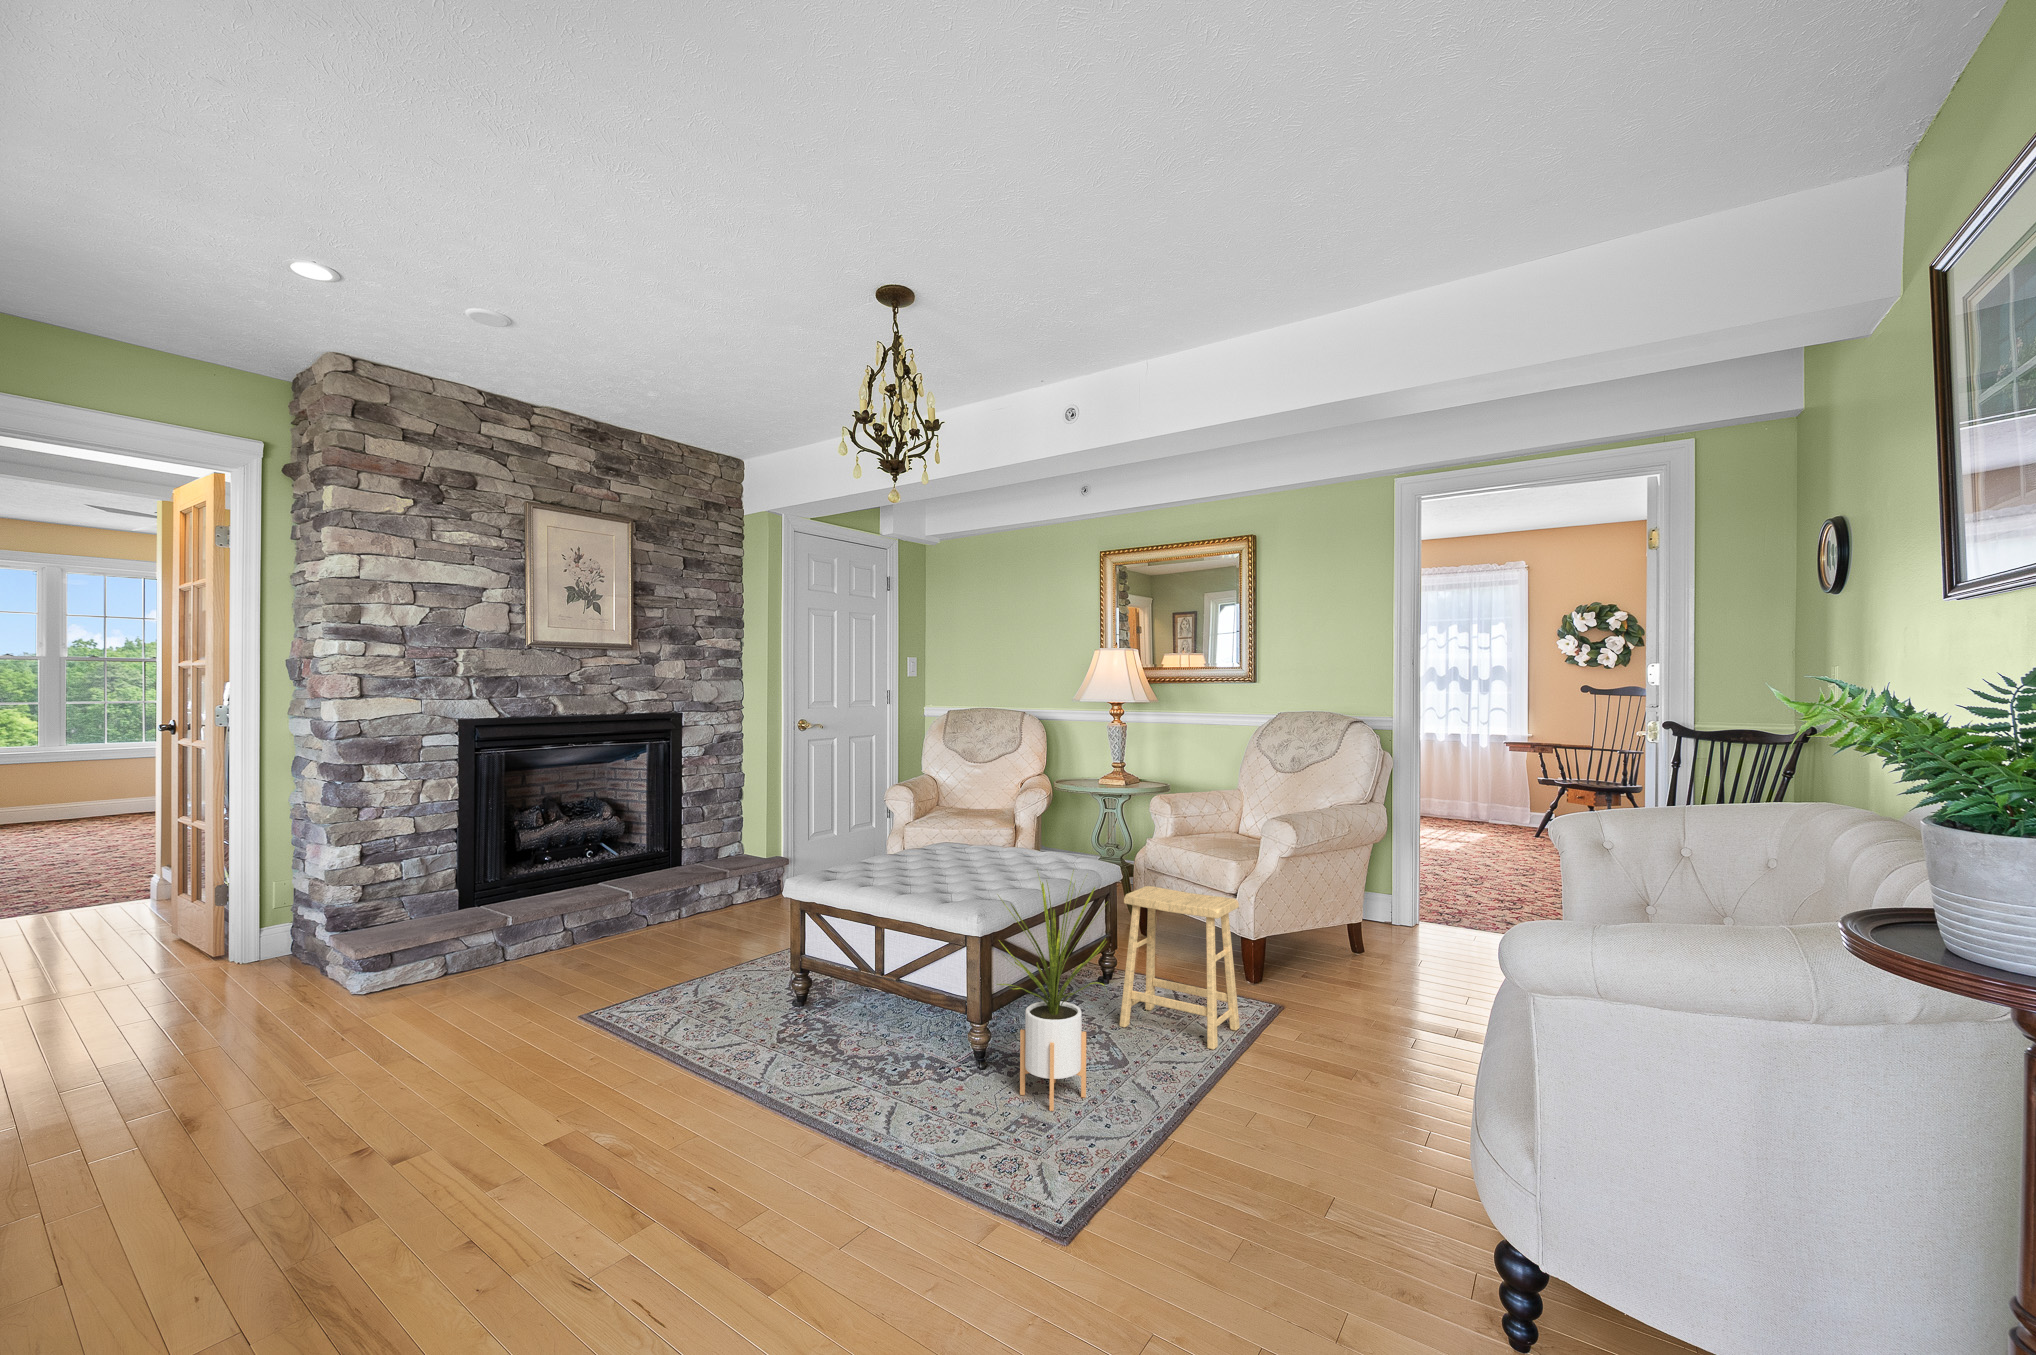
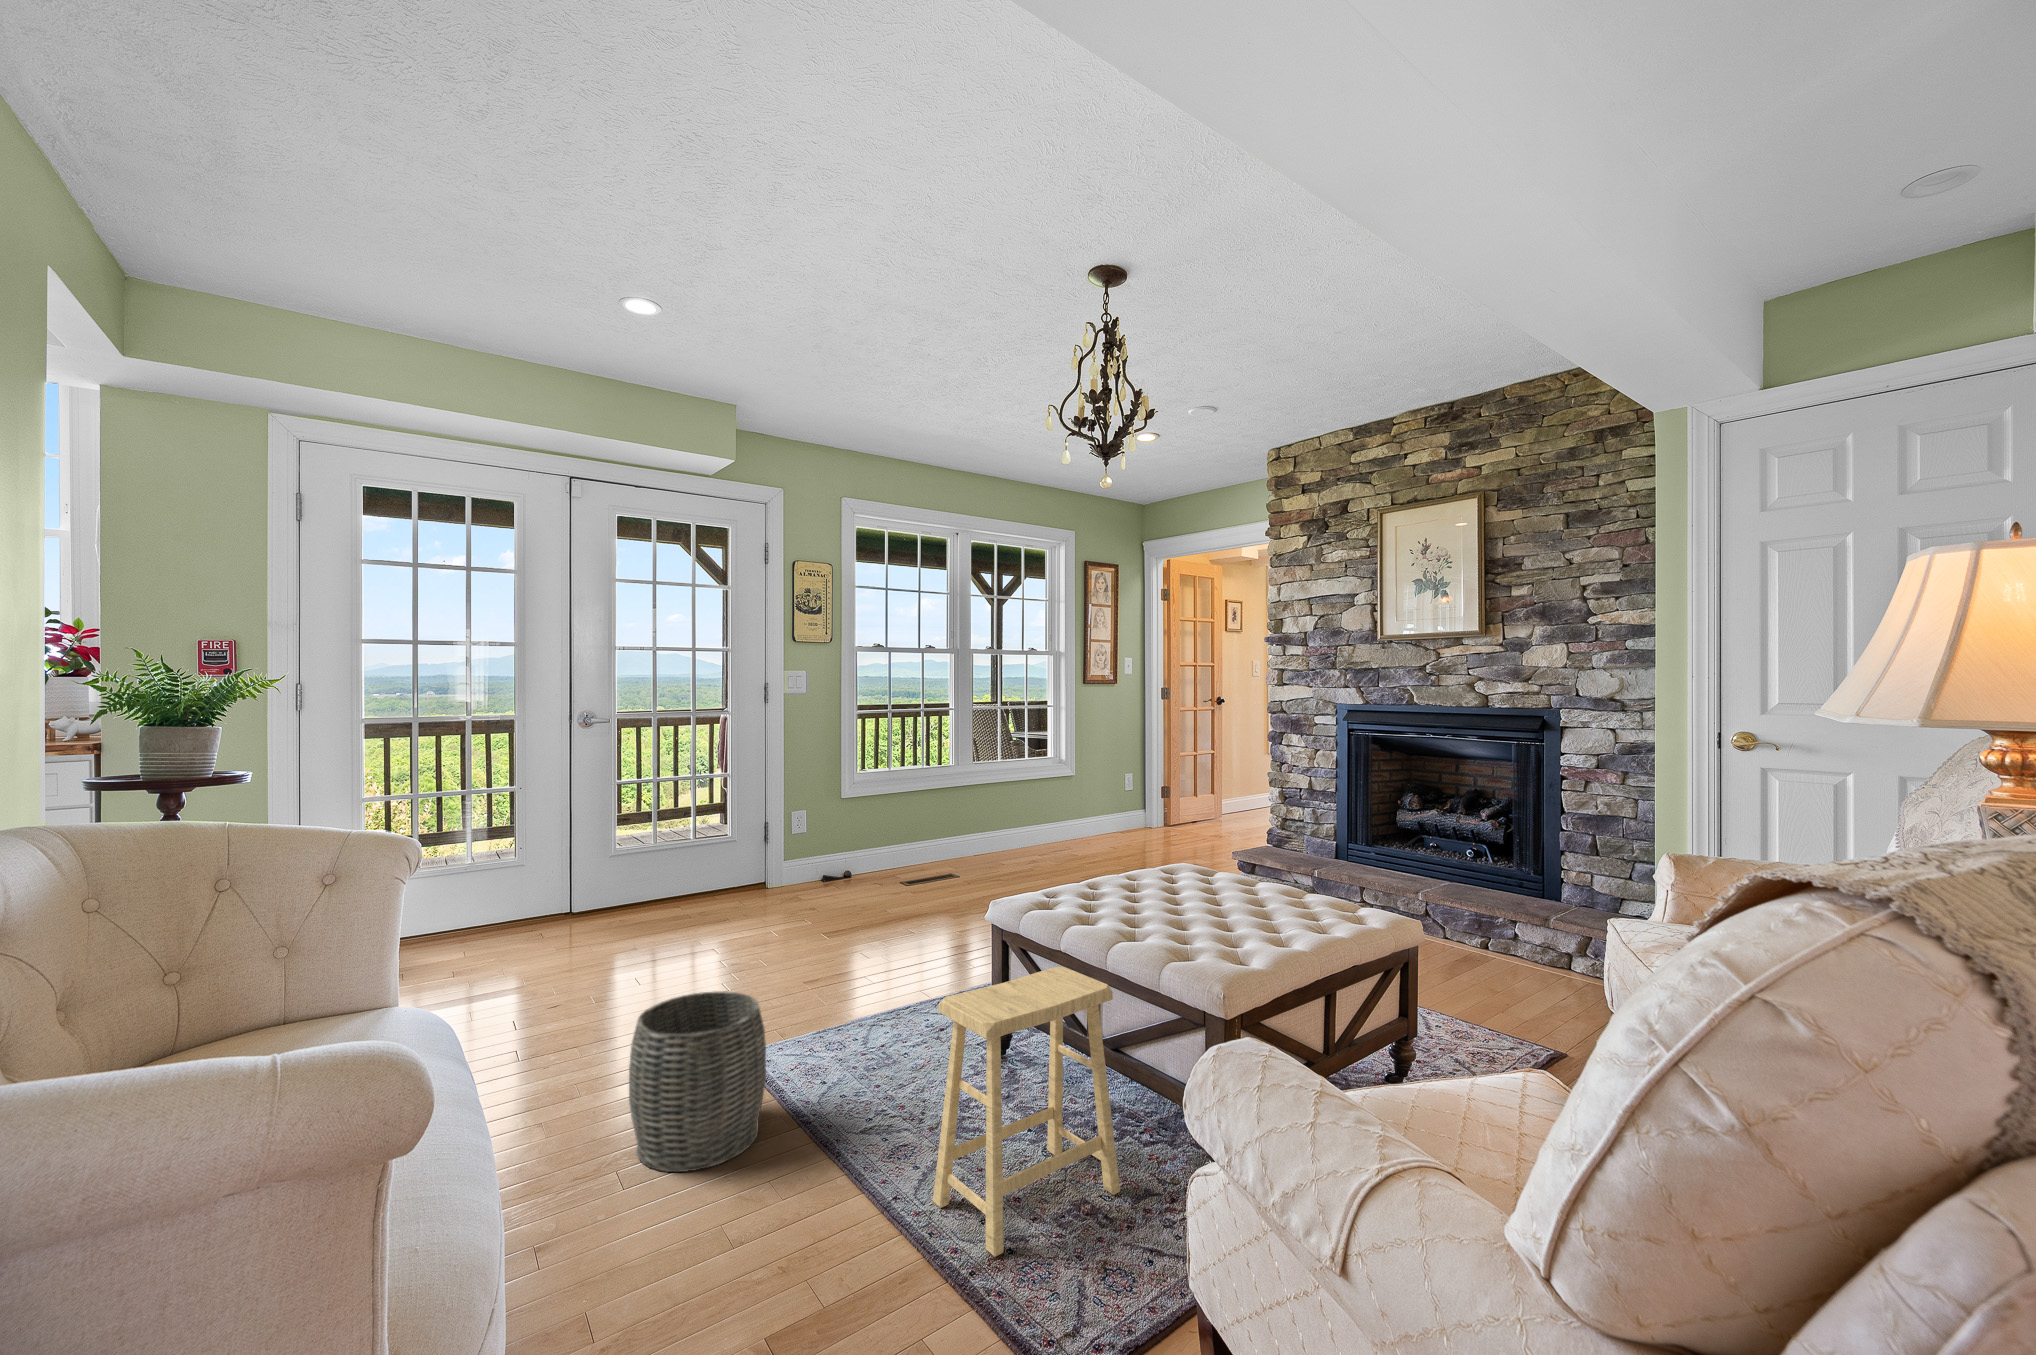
house plant: present [997,870,1106,1111] -> none [834,848,958,1087]
woven basket: none [1183,1009,1312,1185] -> present [629,991,766,1172]

